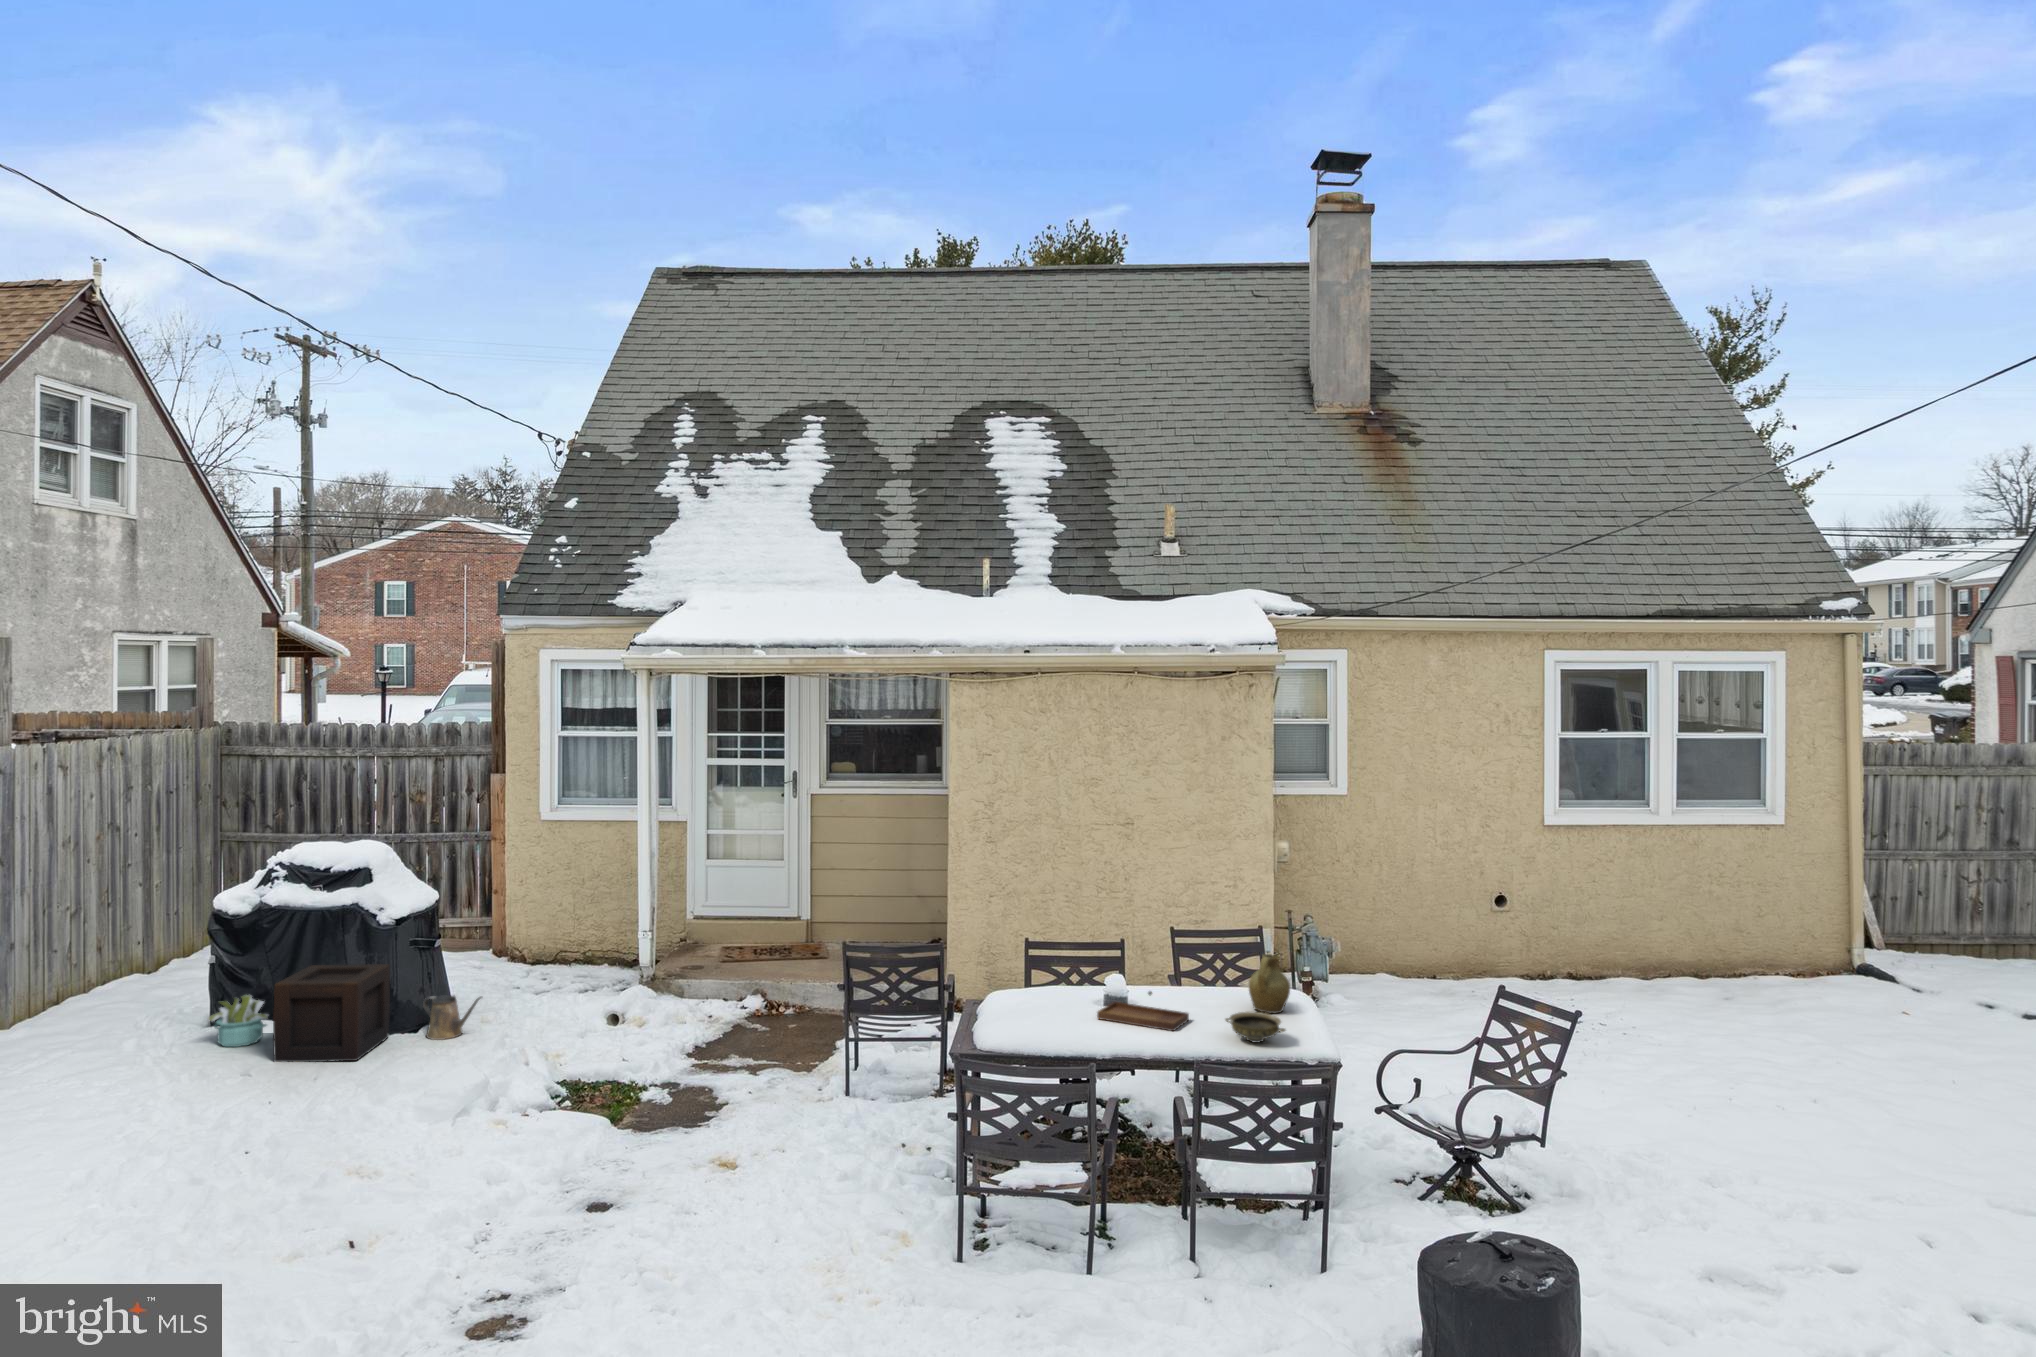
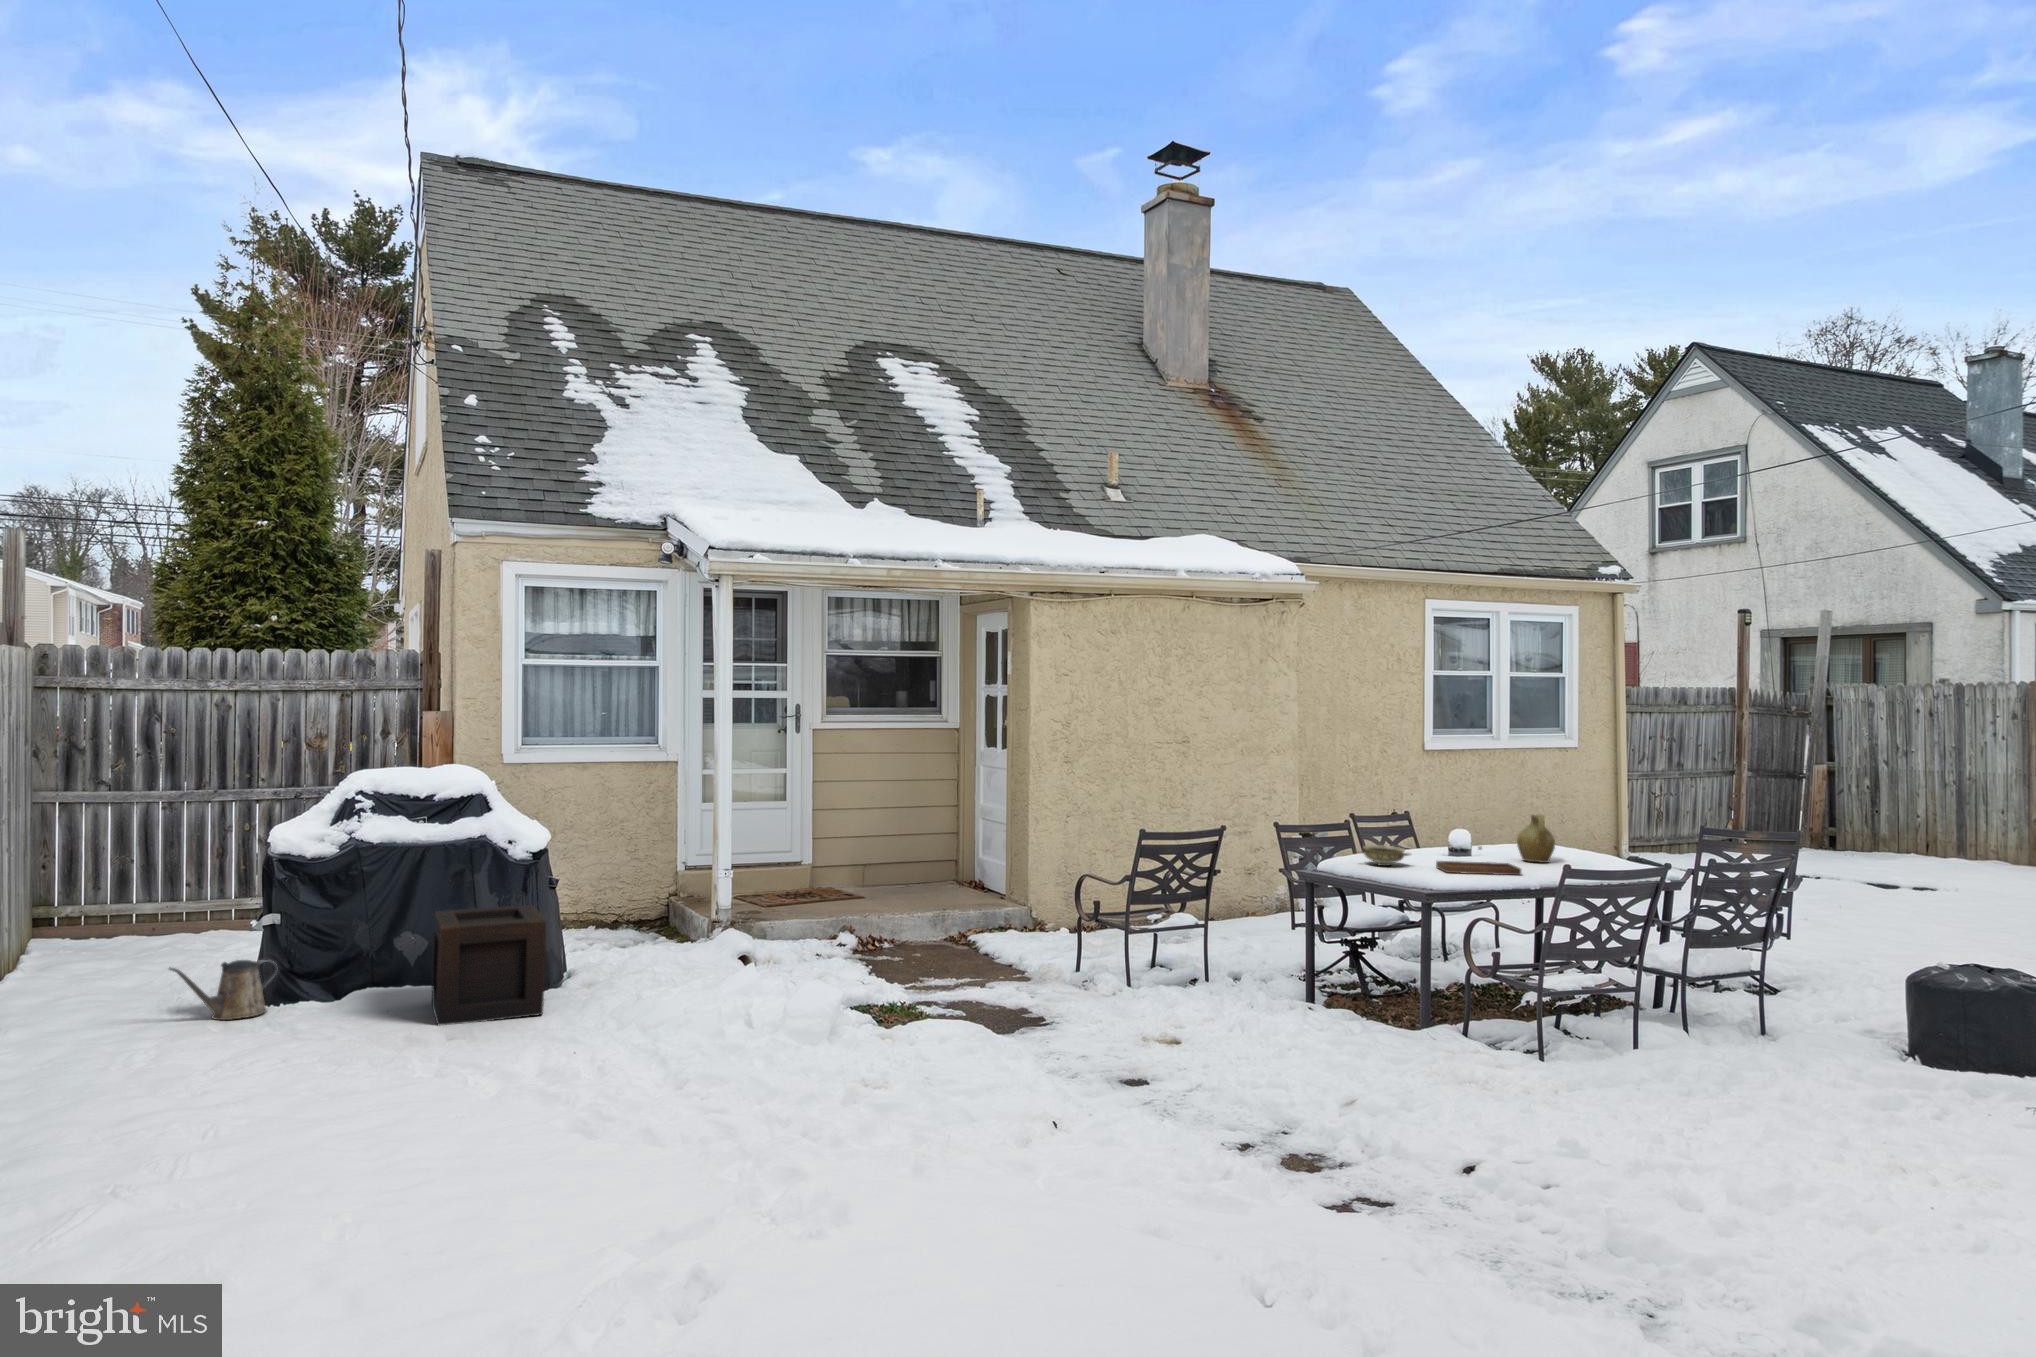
decorative plant: present [207,995,268,1047] -> none [310,953,391,1019]
watering can: present [423,995,482,1040] -> present [169,960,277,1020]
ceramic bowl: present [1225,1012,1285,1043] -> present [1359,845,1410,866]

